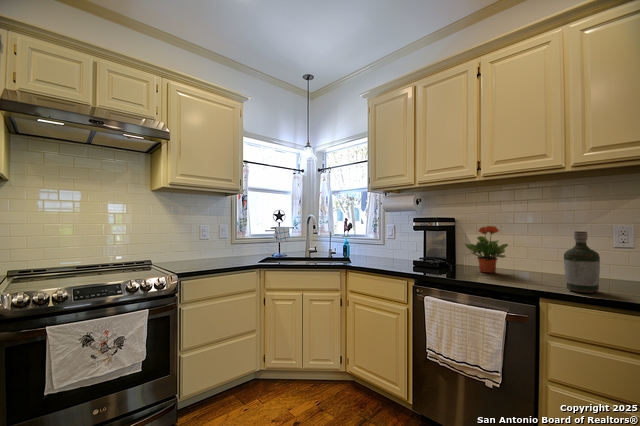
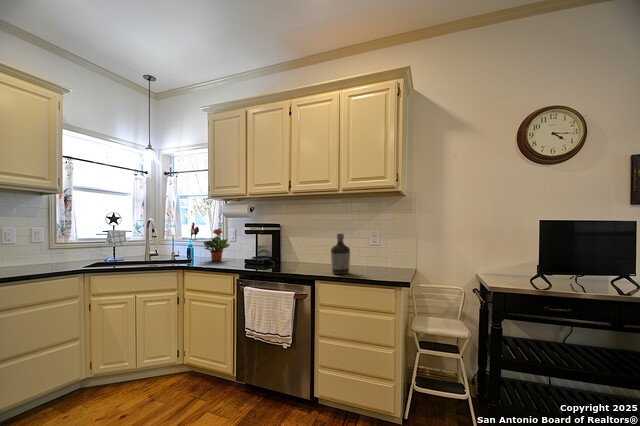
potted plant: present [465,226,508,273] -> present [204,229,230,261]

